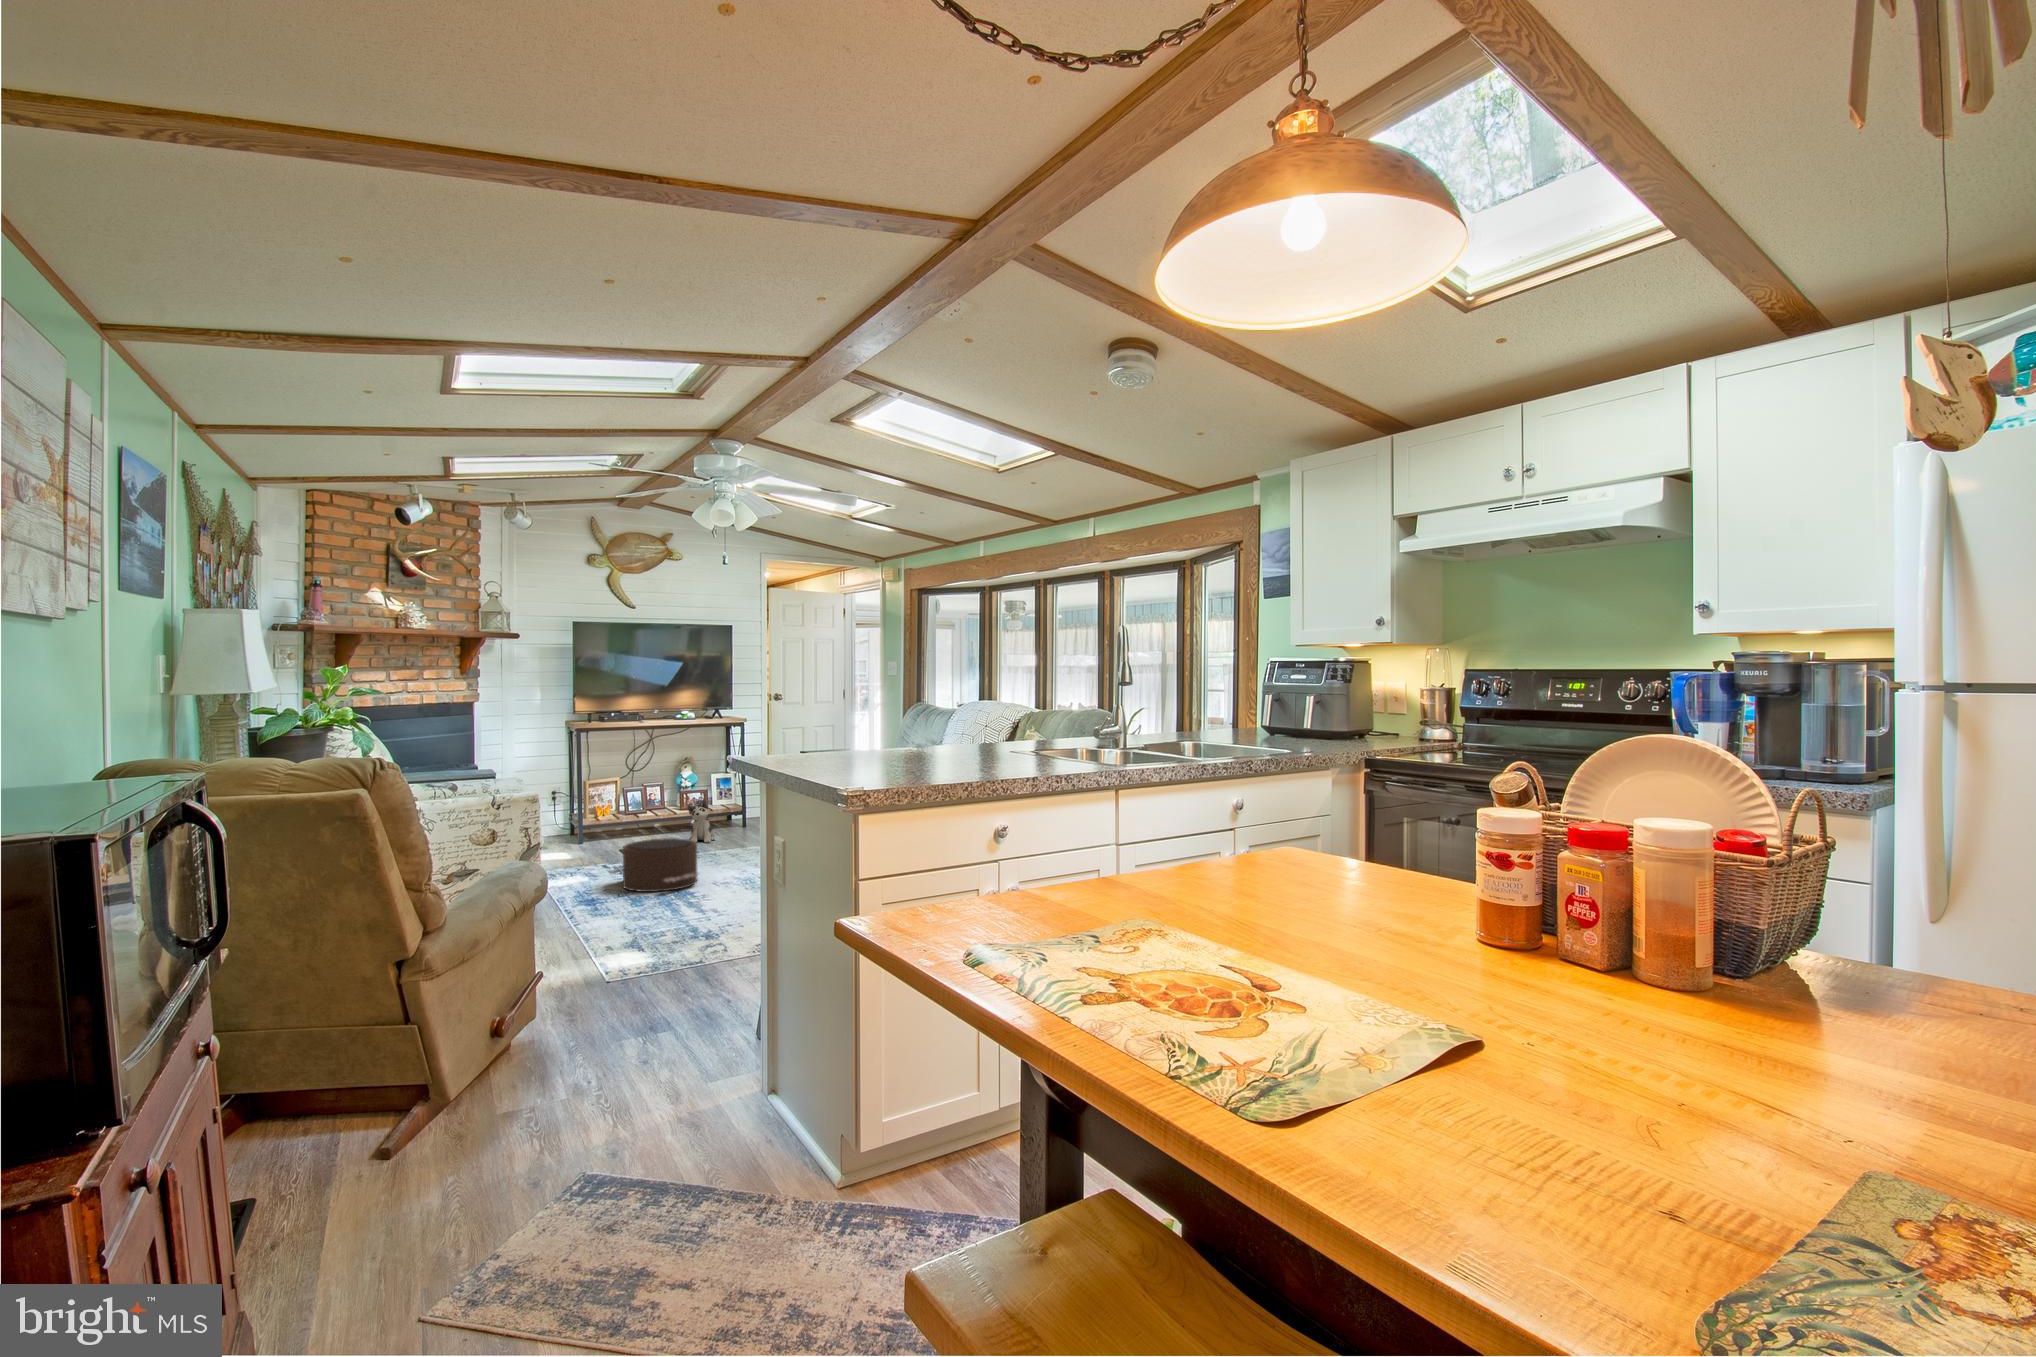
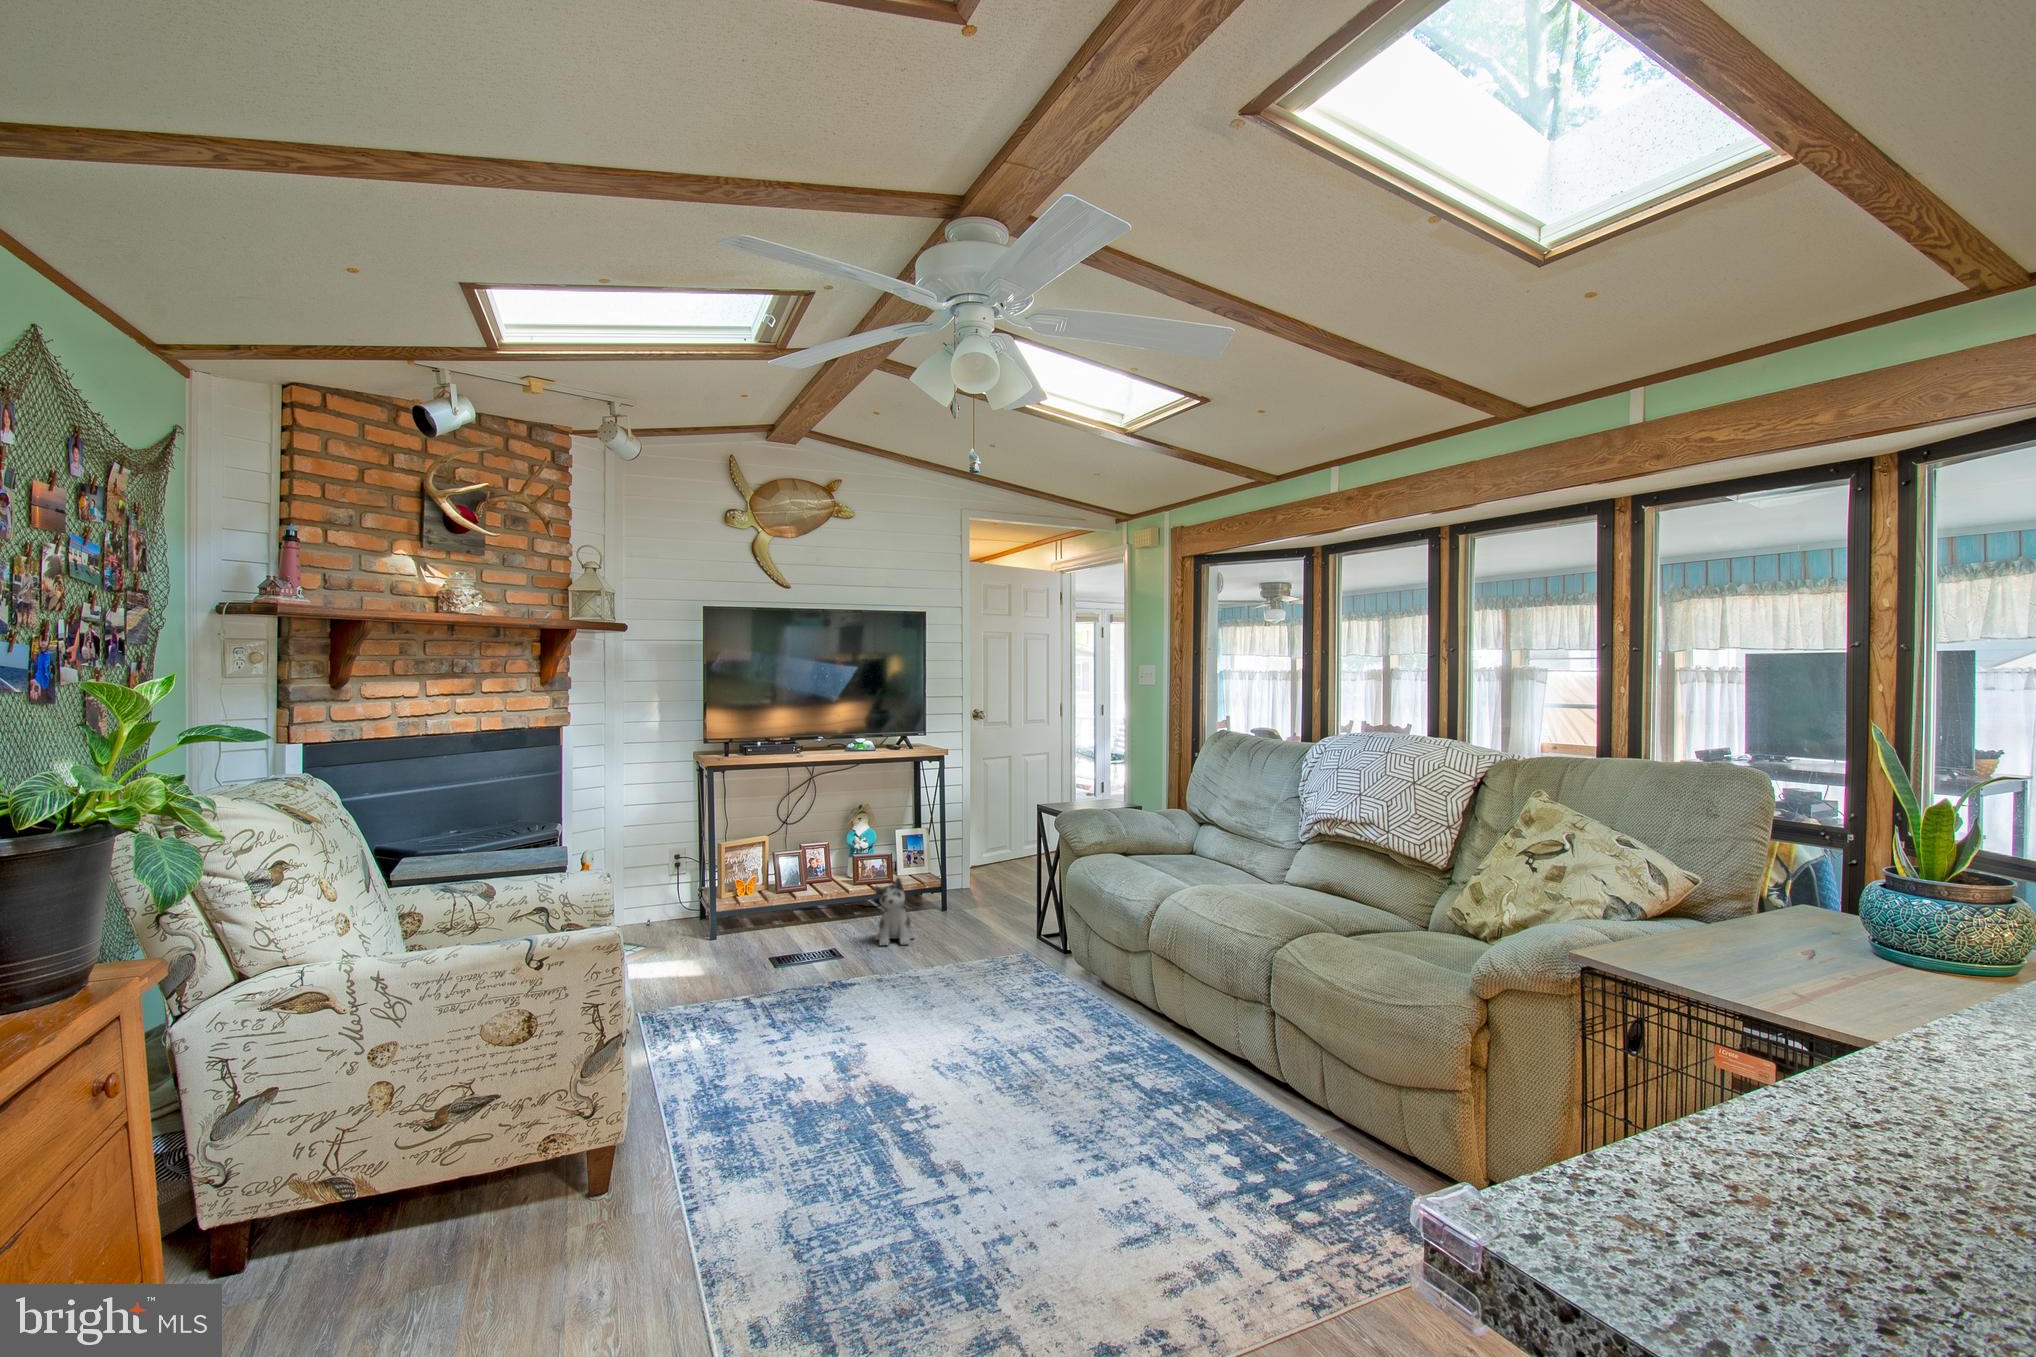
pouf: present [611,838,698,892] -> none [768,977,937,1099]

